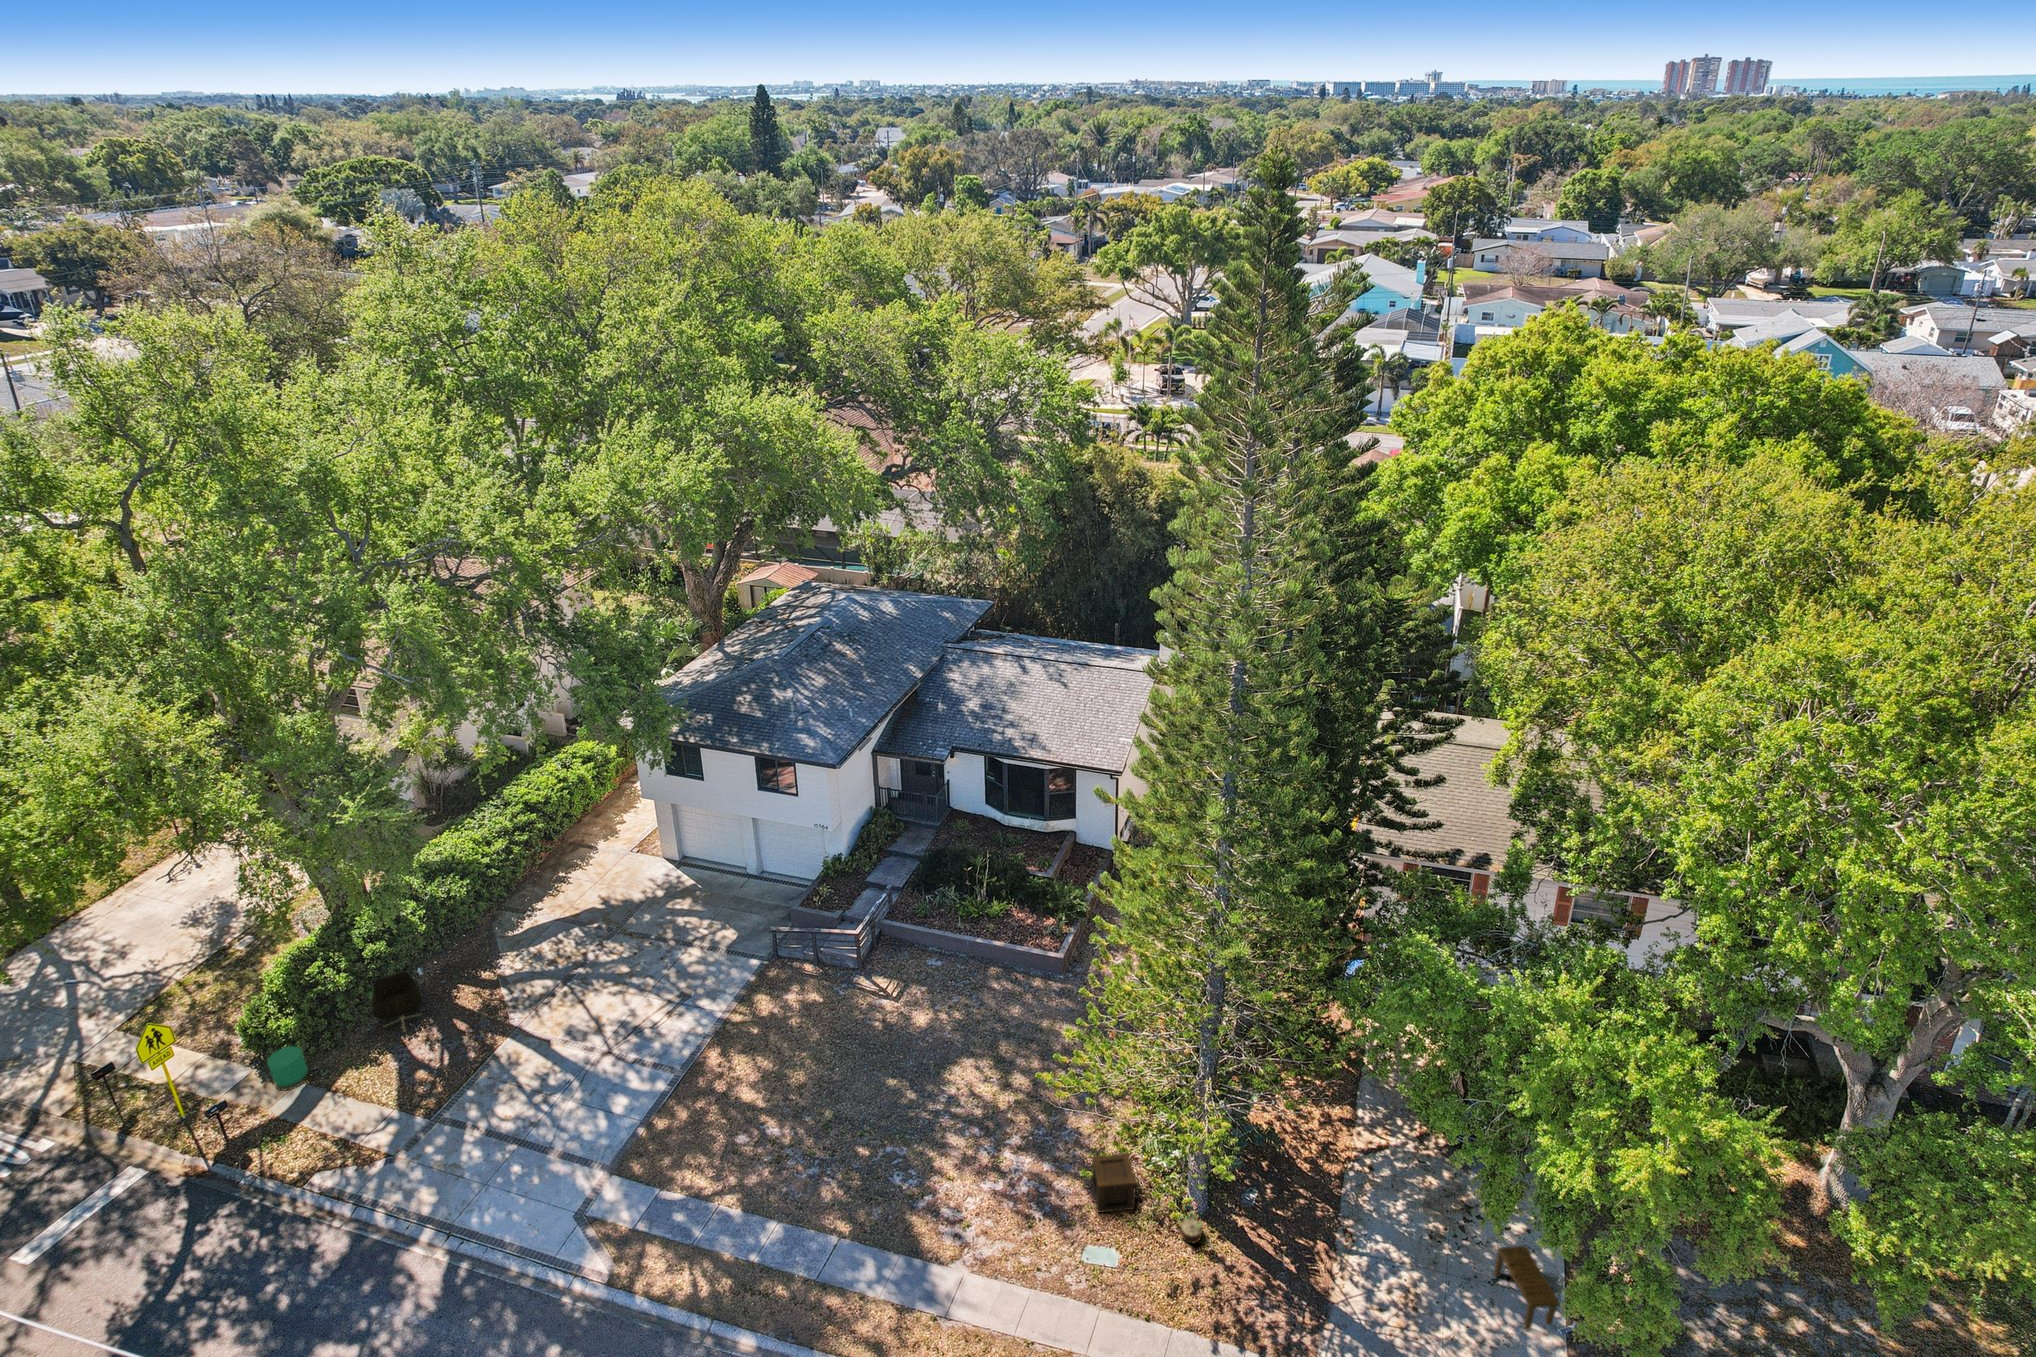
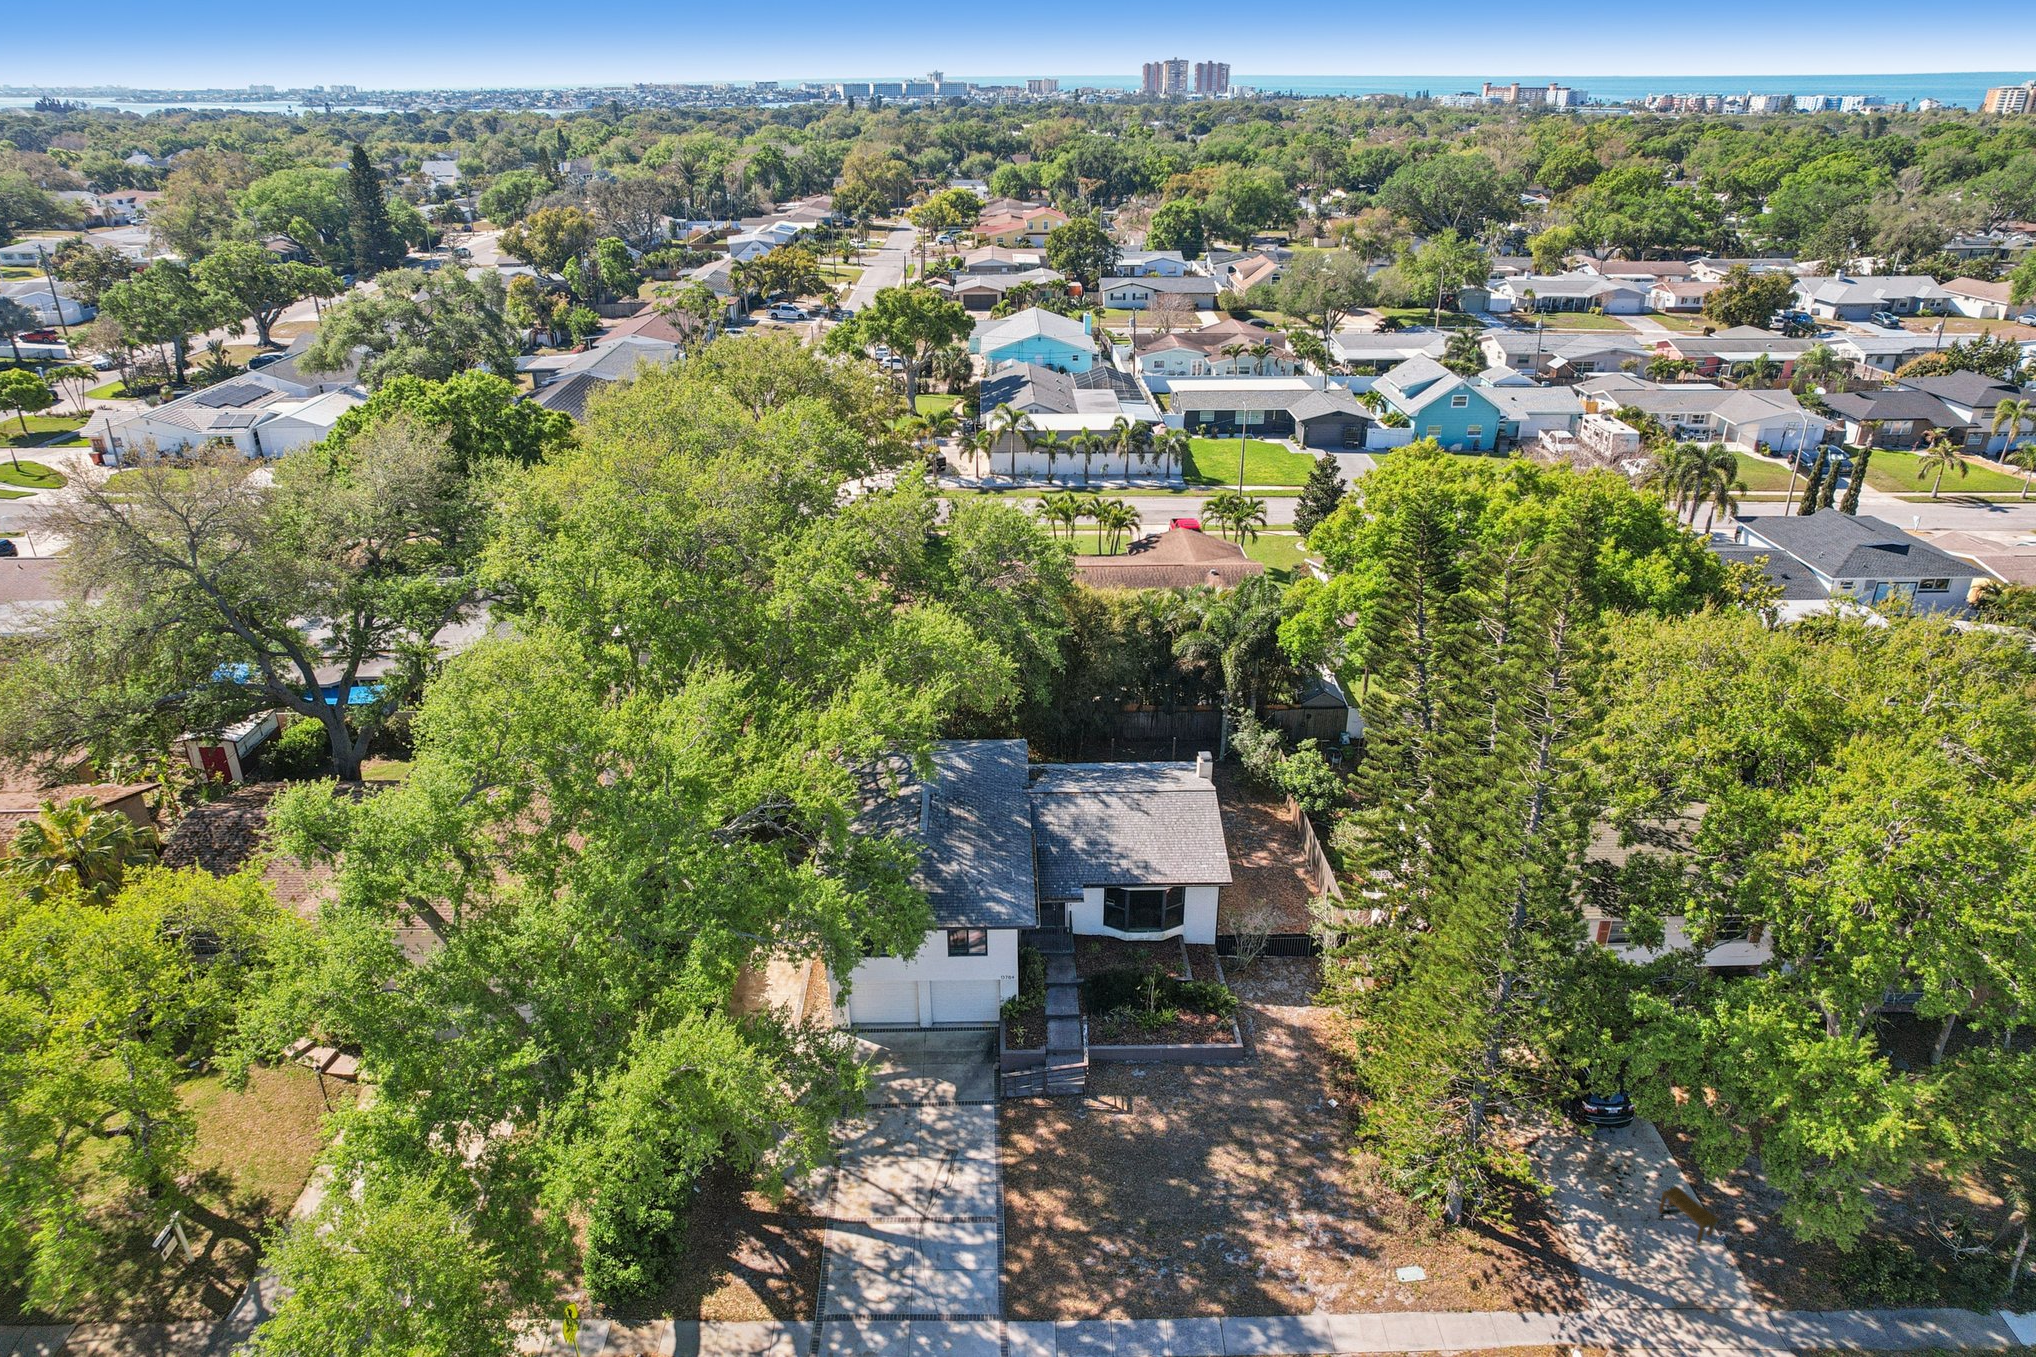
lounge chair: present [372,971,423,1031] -> none [685,1192,736,1250]
trash can: present [267,1046,310,1090] -> none [637,1288,670,1333]
wooden crate: present [1091,1153,1136,1213] -> none [1368,1191,1413,1243]
decorative plant: present [1177,1204,1204,1243] -> none [1448,1217,1471,1248]

